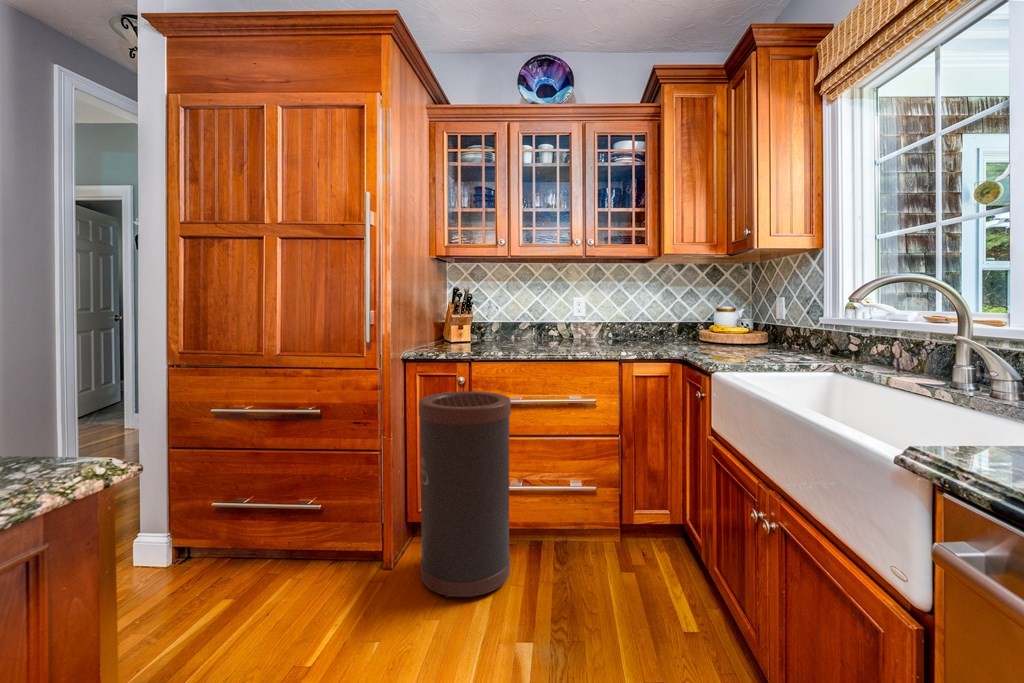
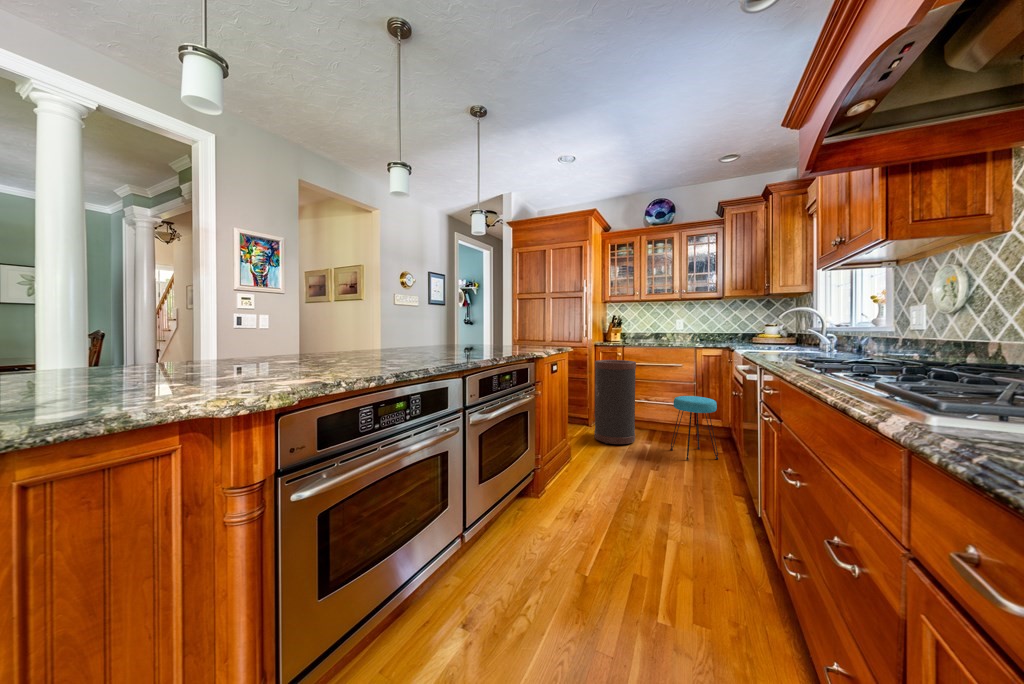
stool: none [584,469,684,628] -> present [670,396,718,460]

